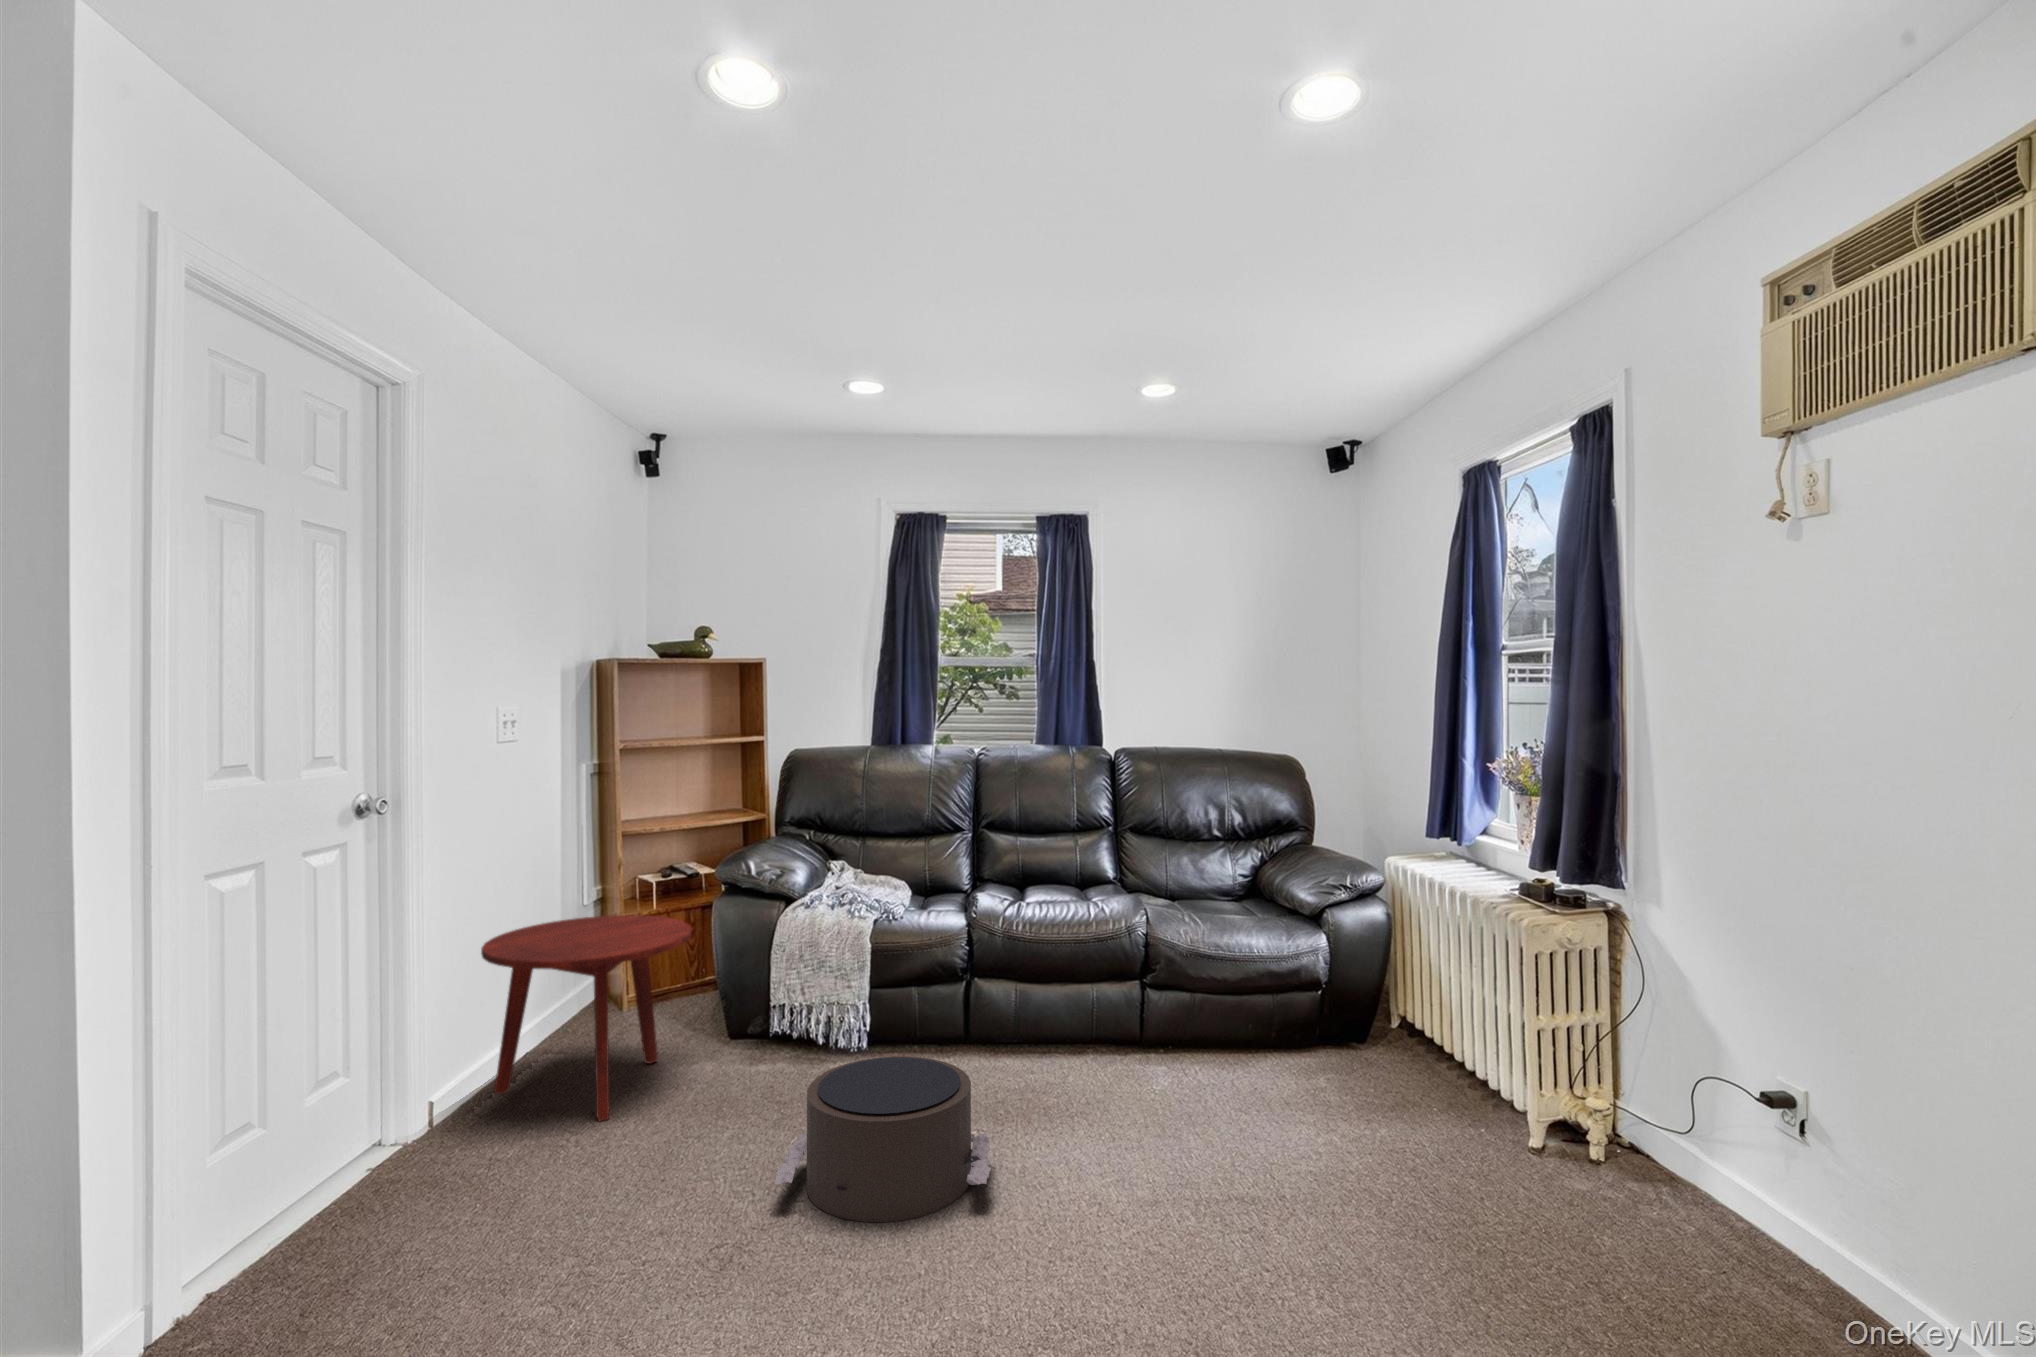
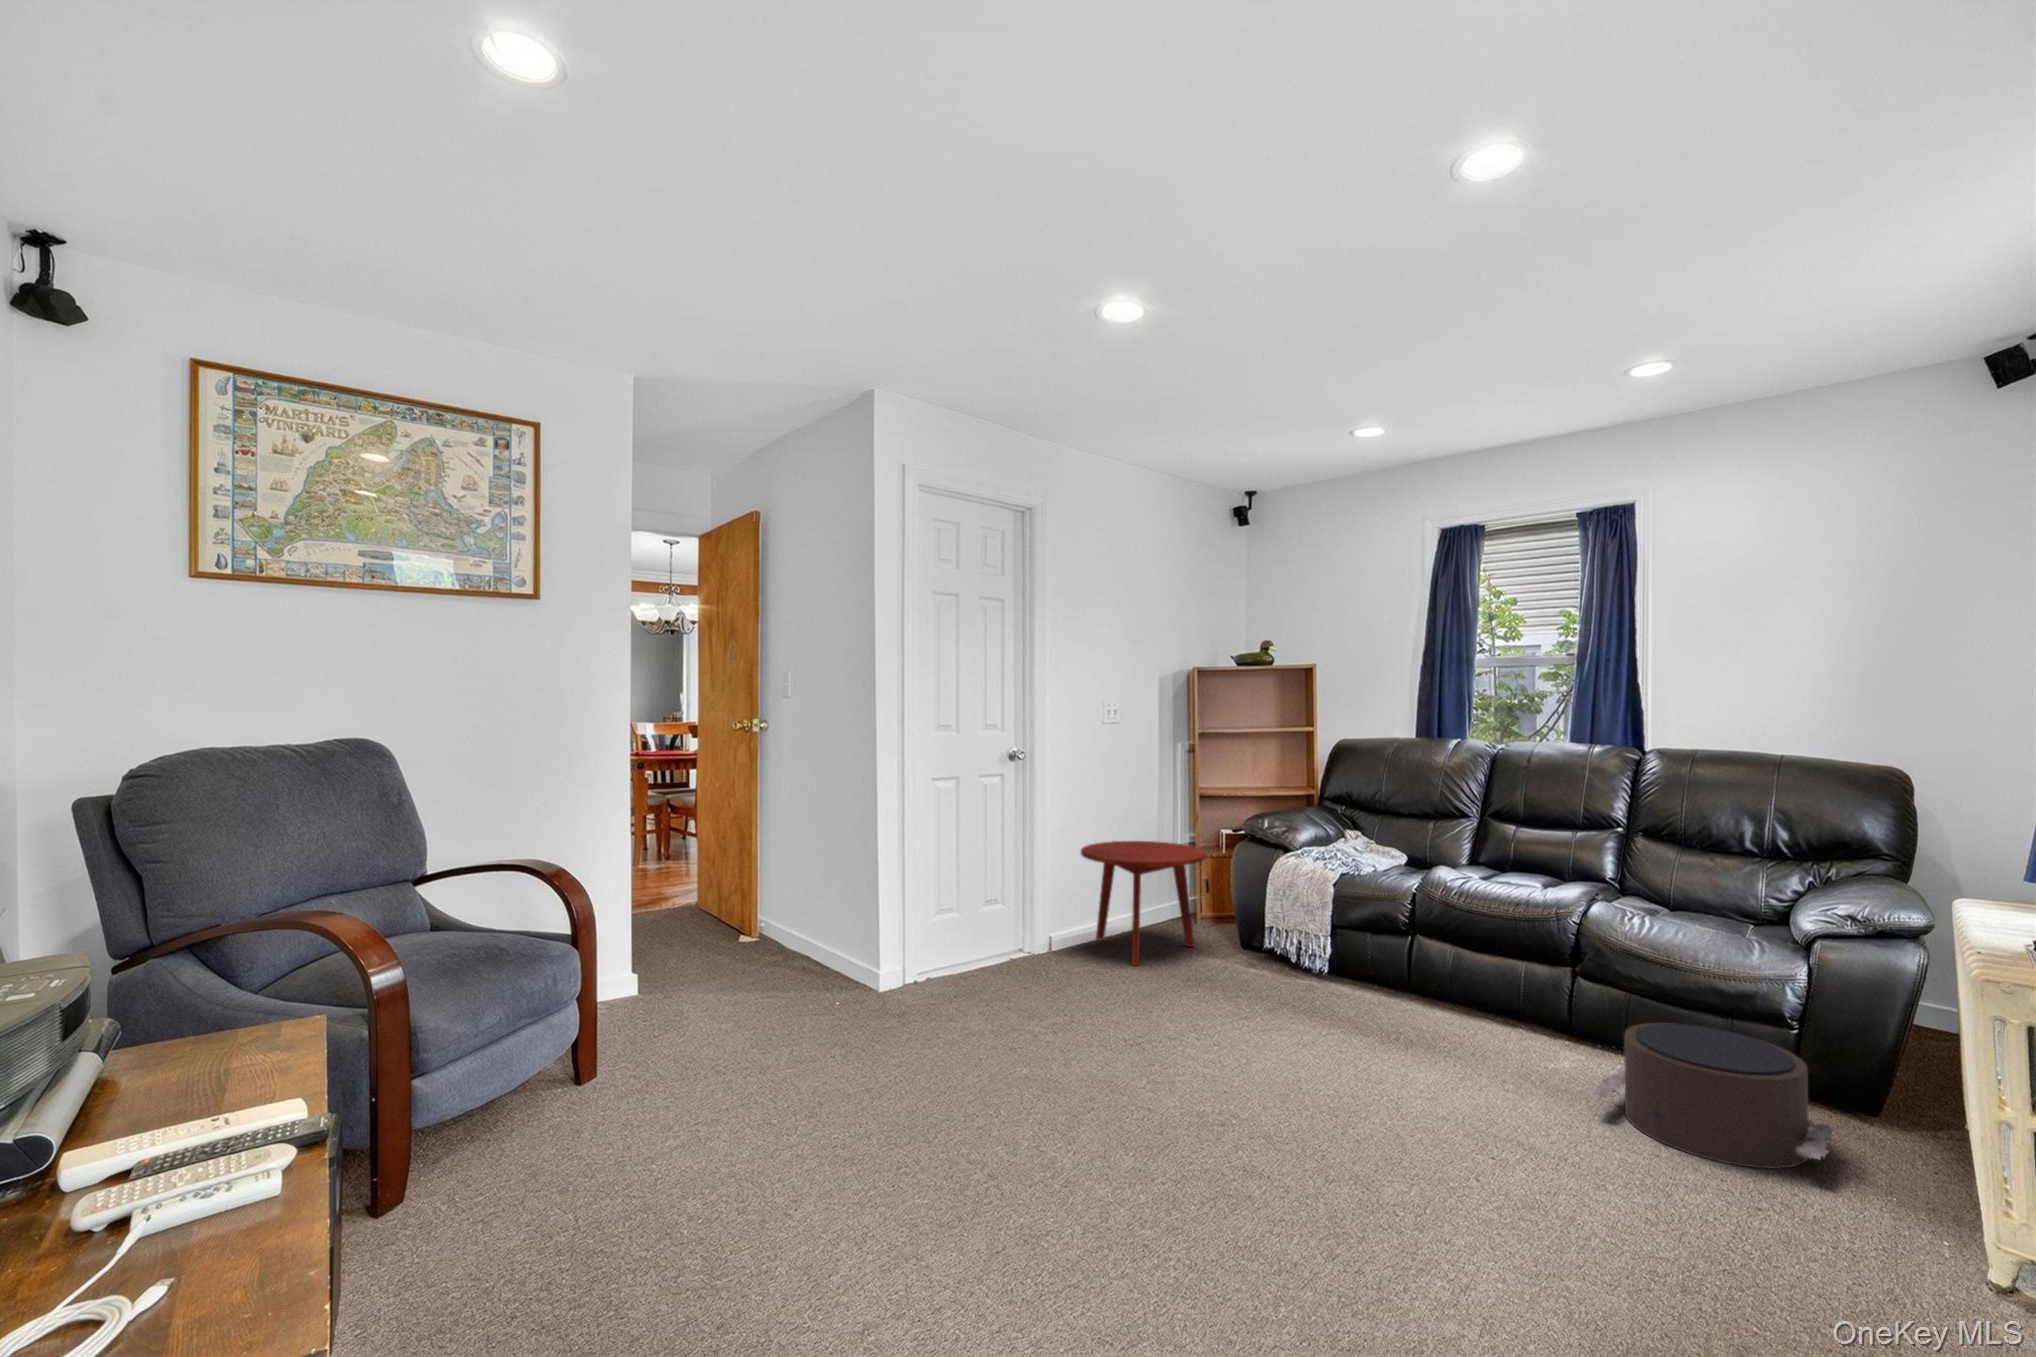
pouf: present [775,1056,991,1222] -> present [1594,1023,1833,1169]

